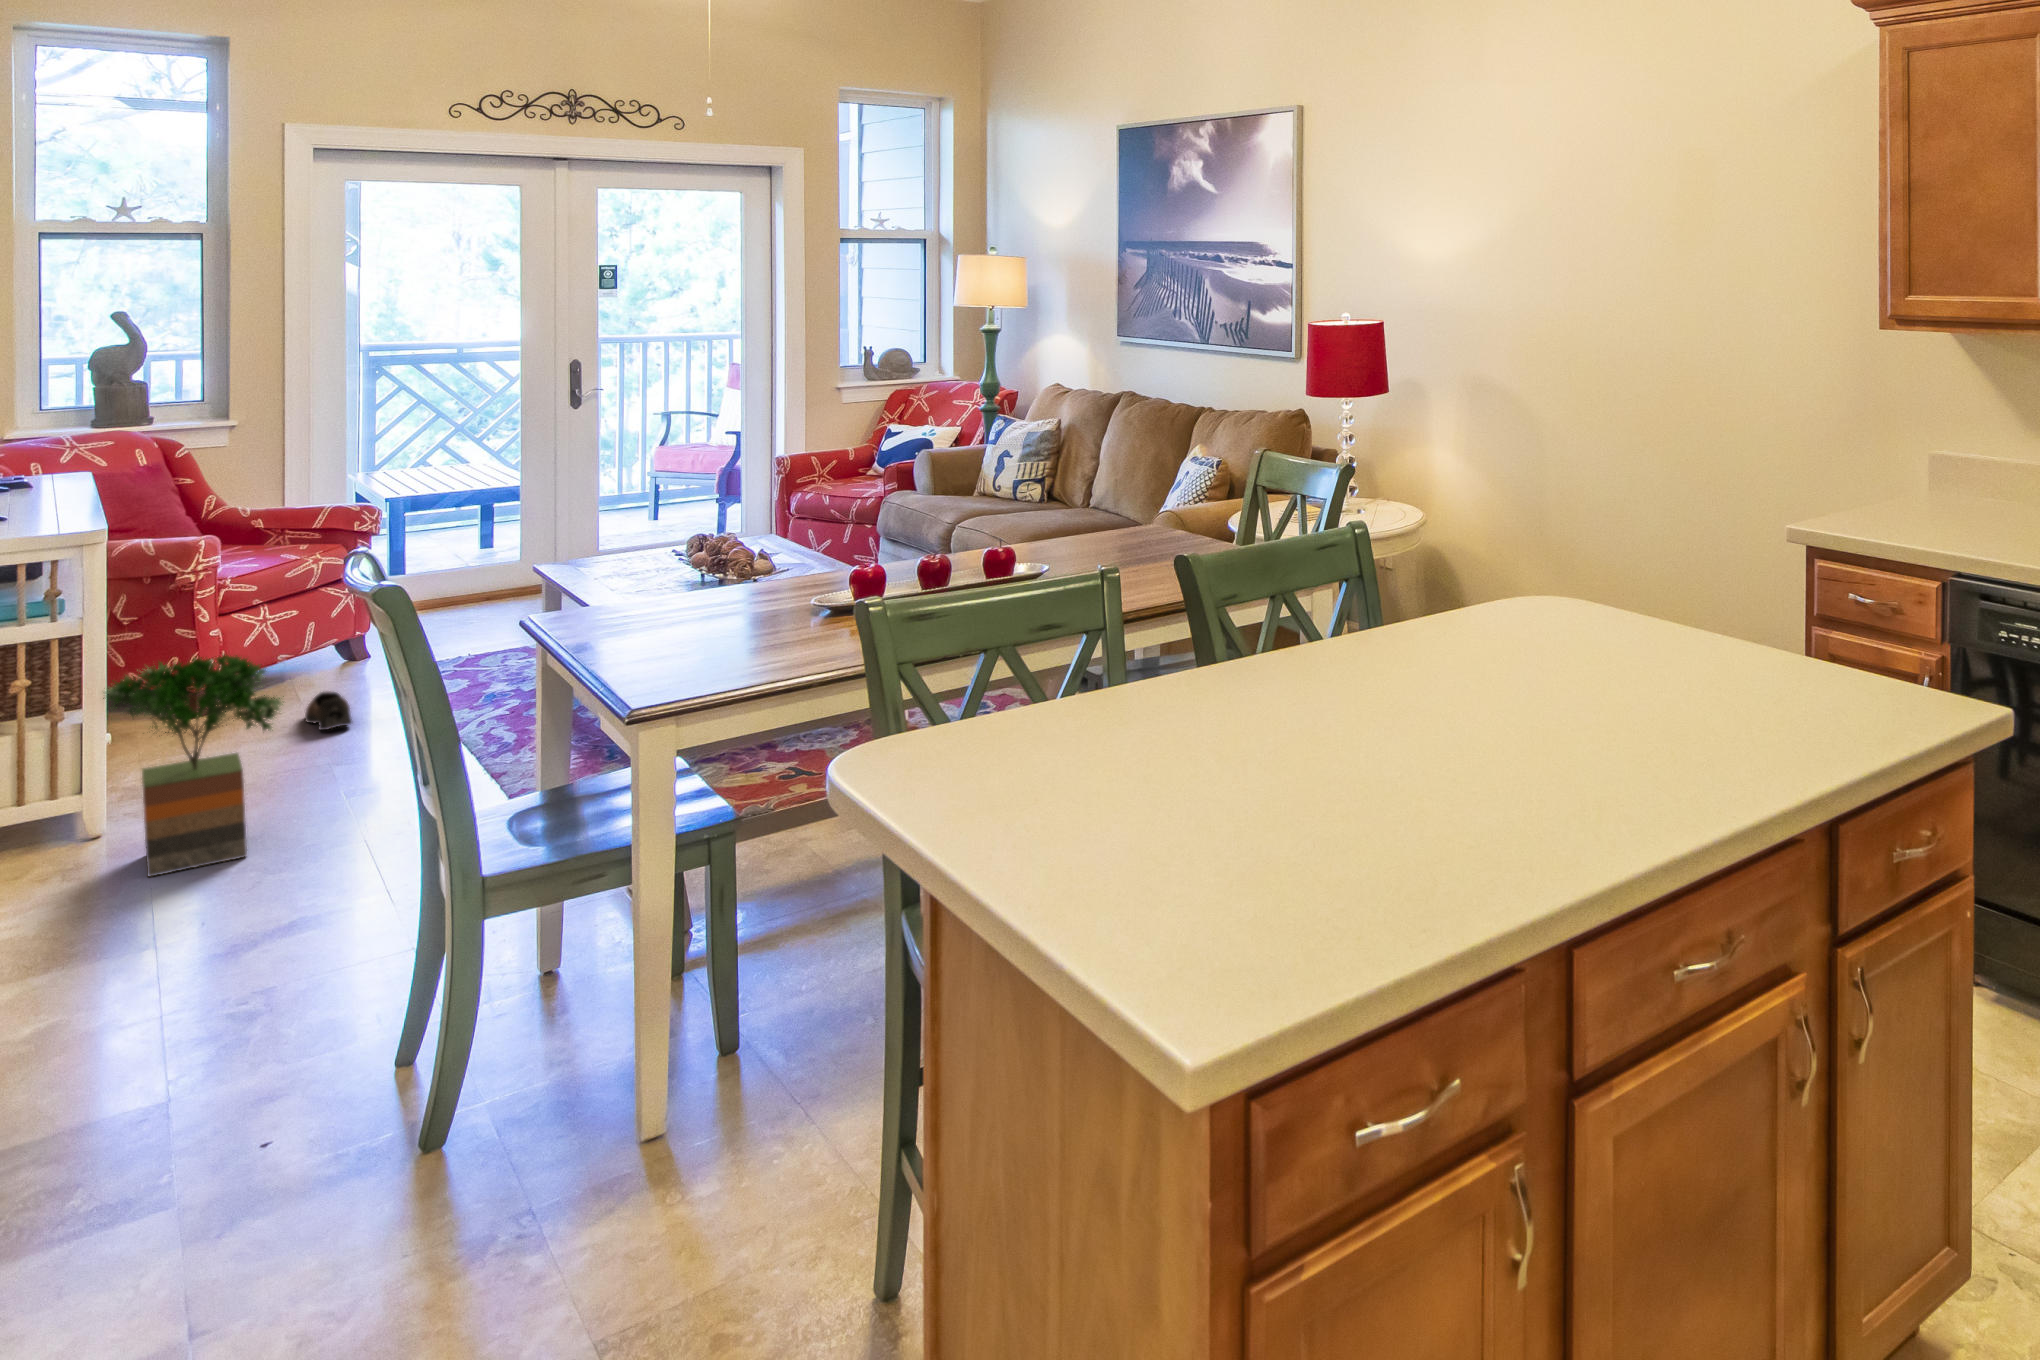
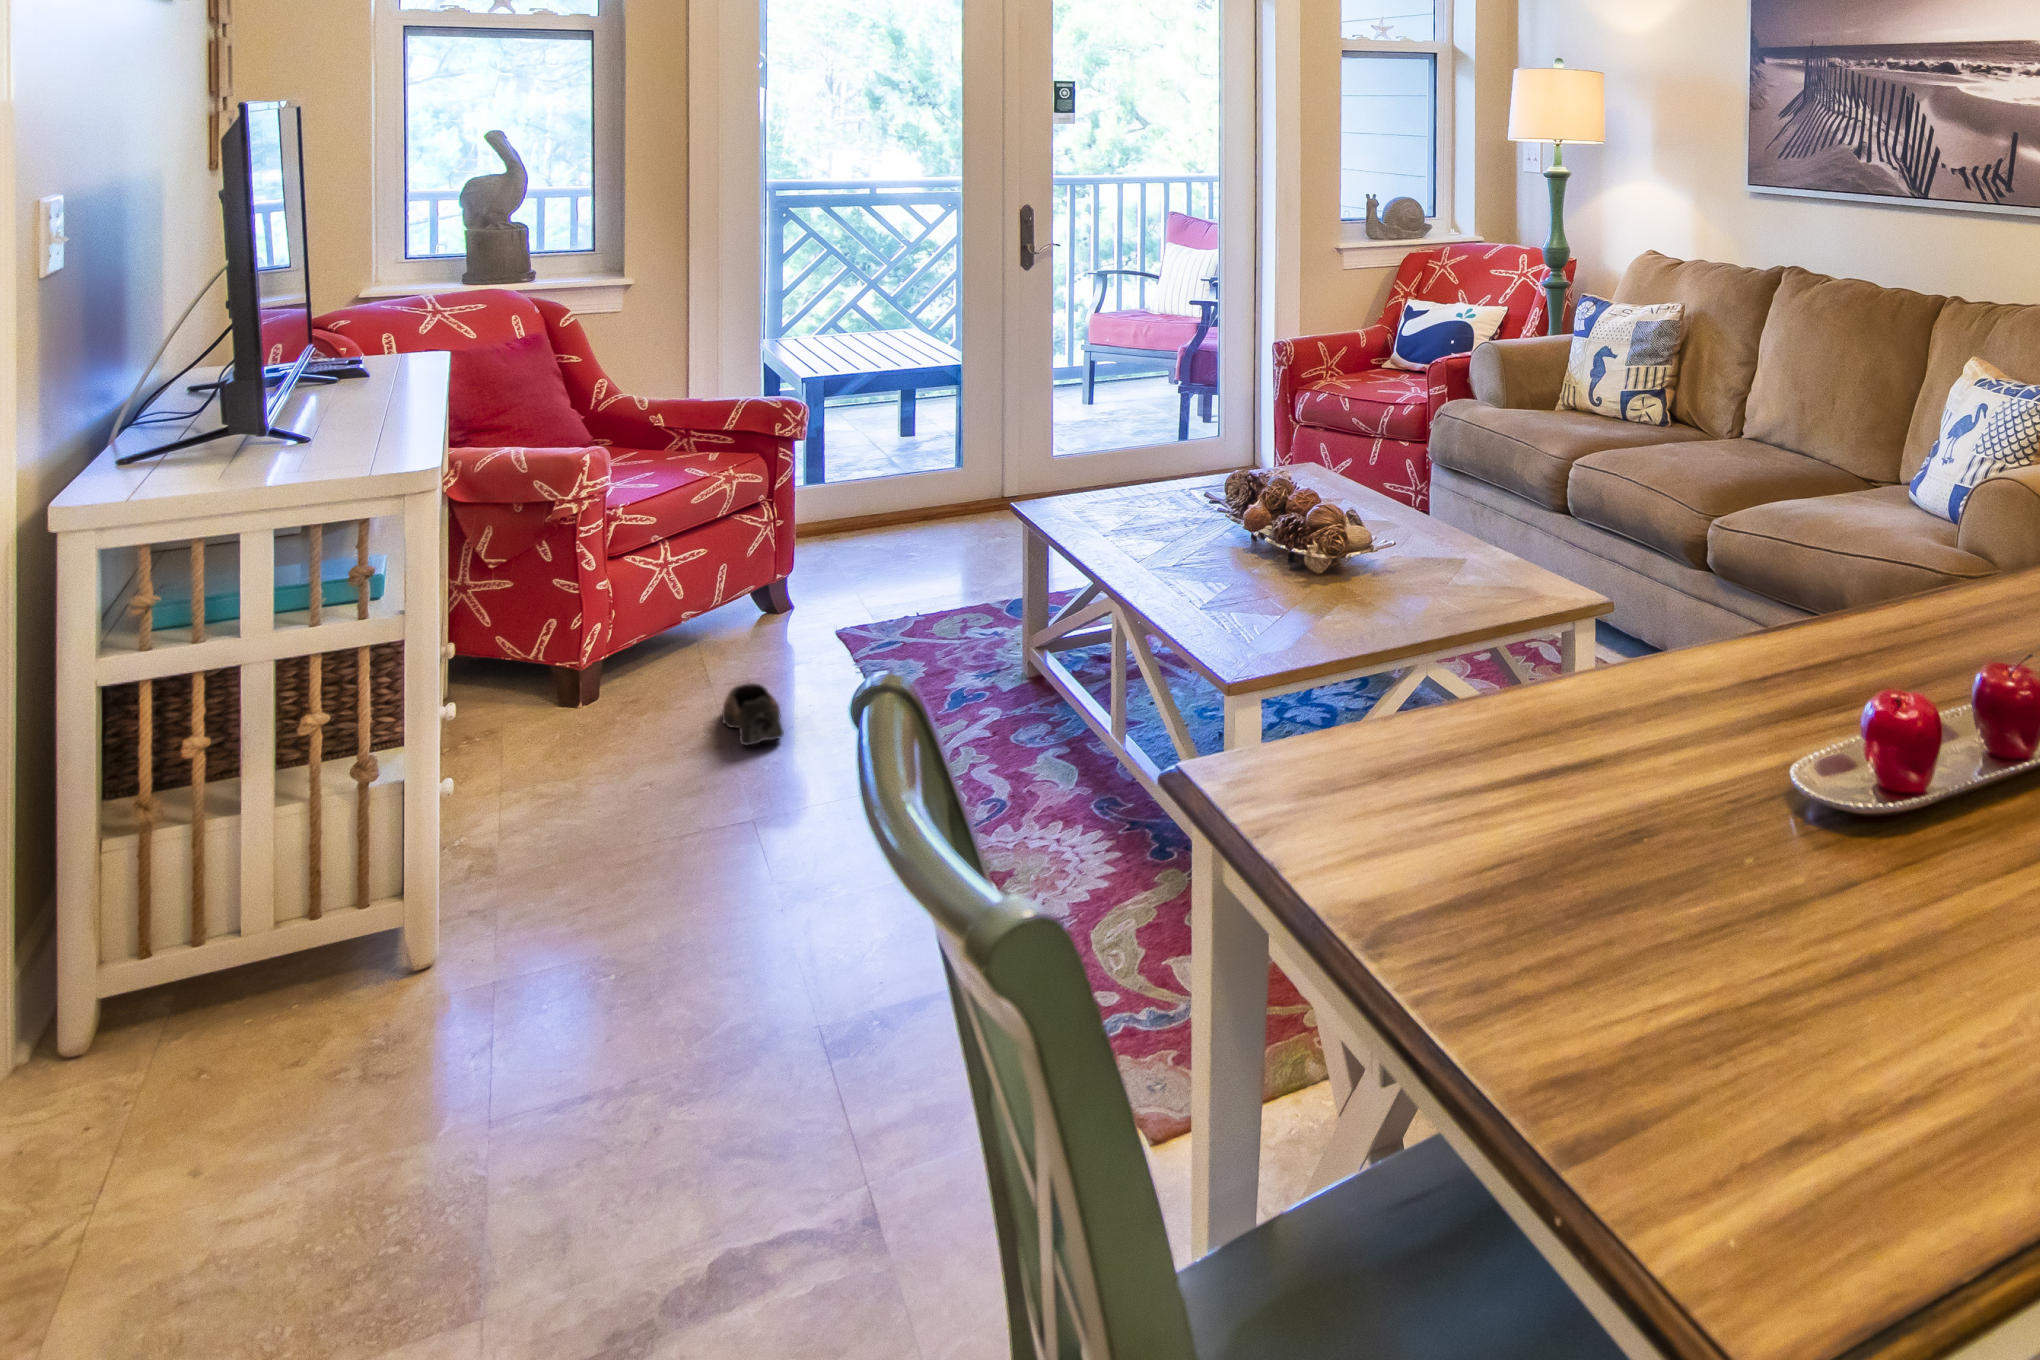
potted tree: present [103,655,284,877] -> none [396,687,691,1094]

